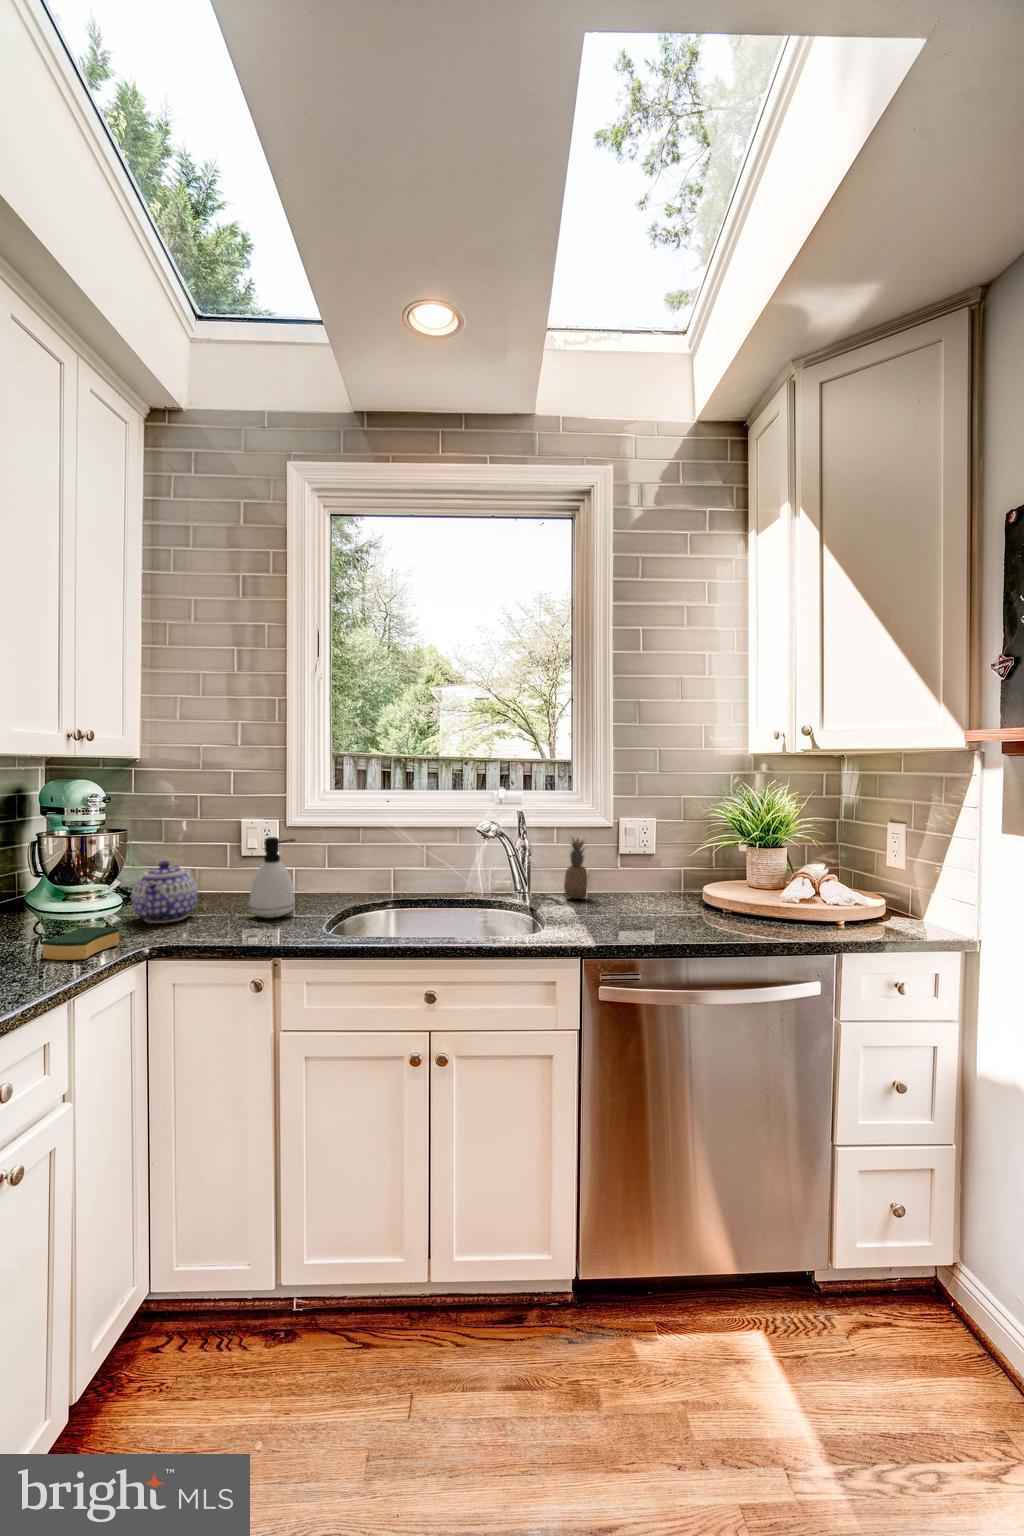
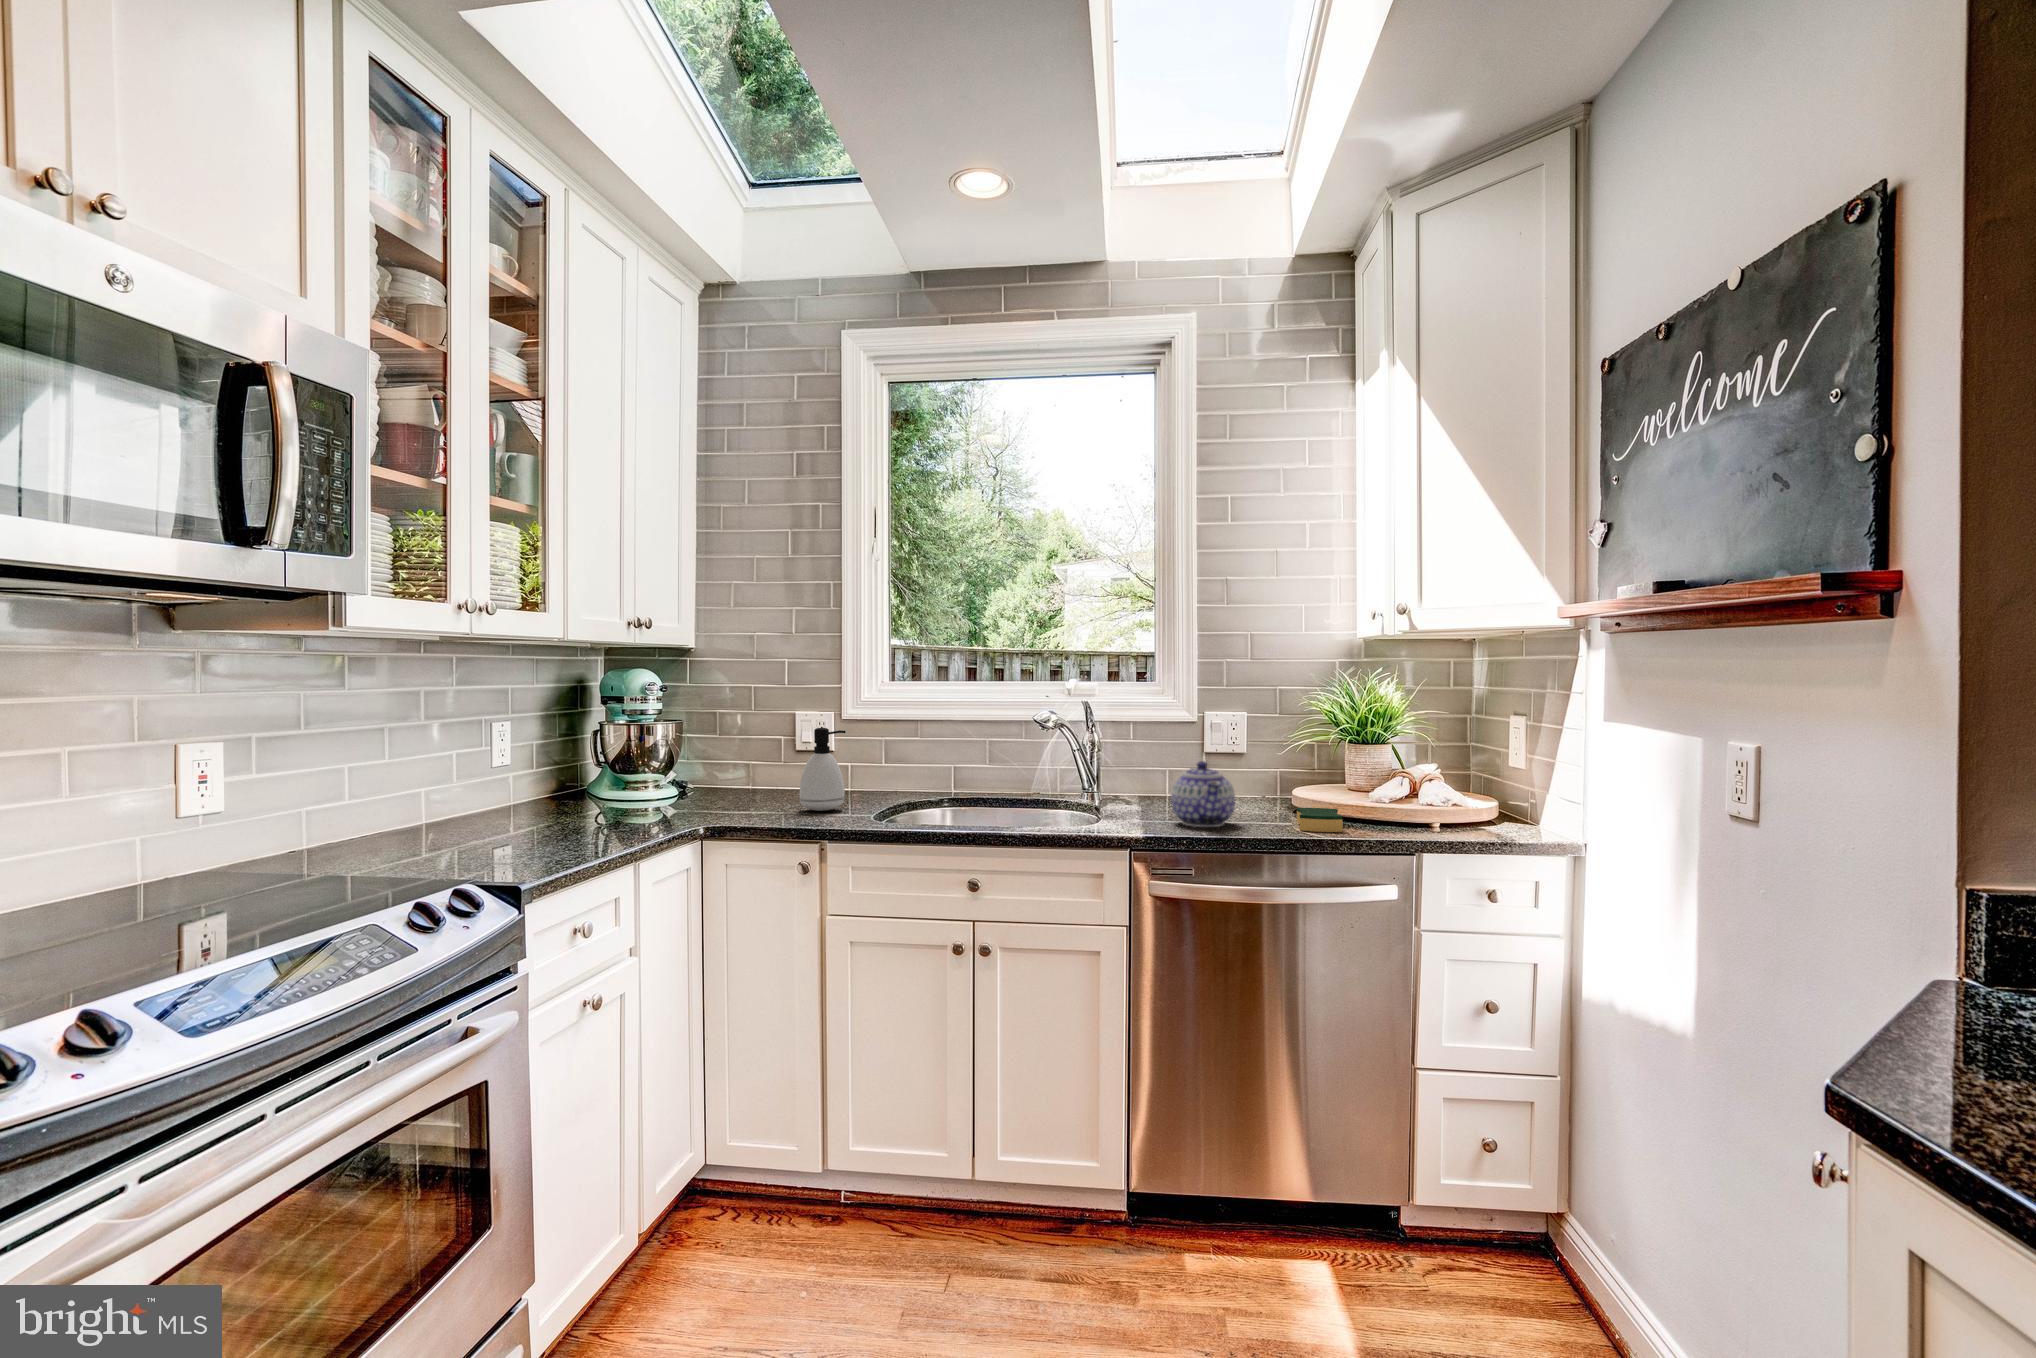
fruit: present [564,838,588,899] -> none [1137,731,1165,805]
teapot: present [132,861,198,923] -> present [1171,761,1235,827]
sponge: present [43,927,119,960] -> present [1297,808,1343,832]

